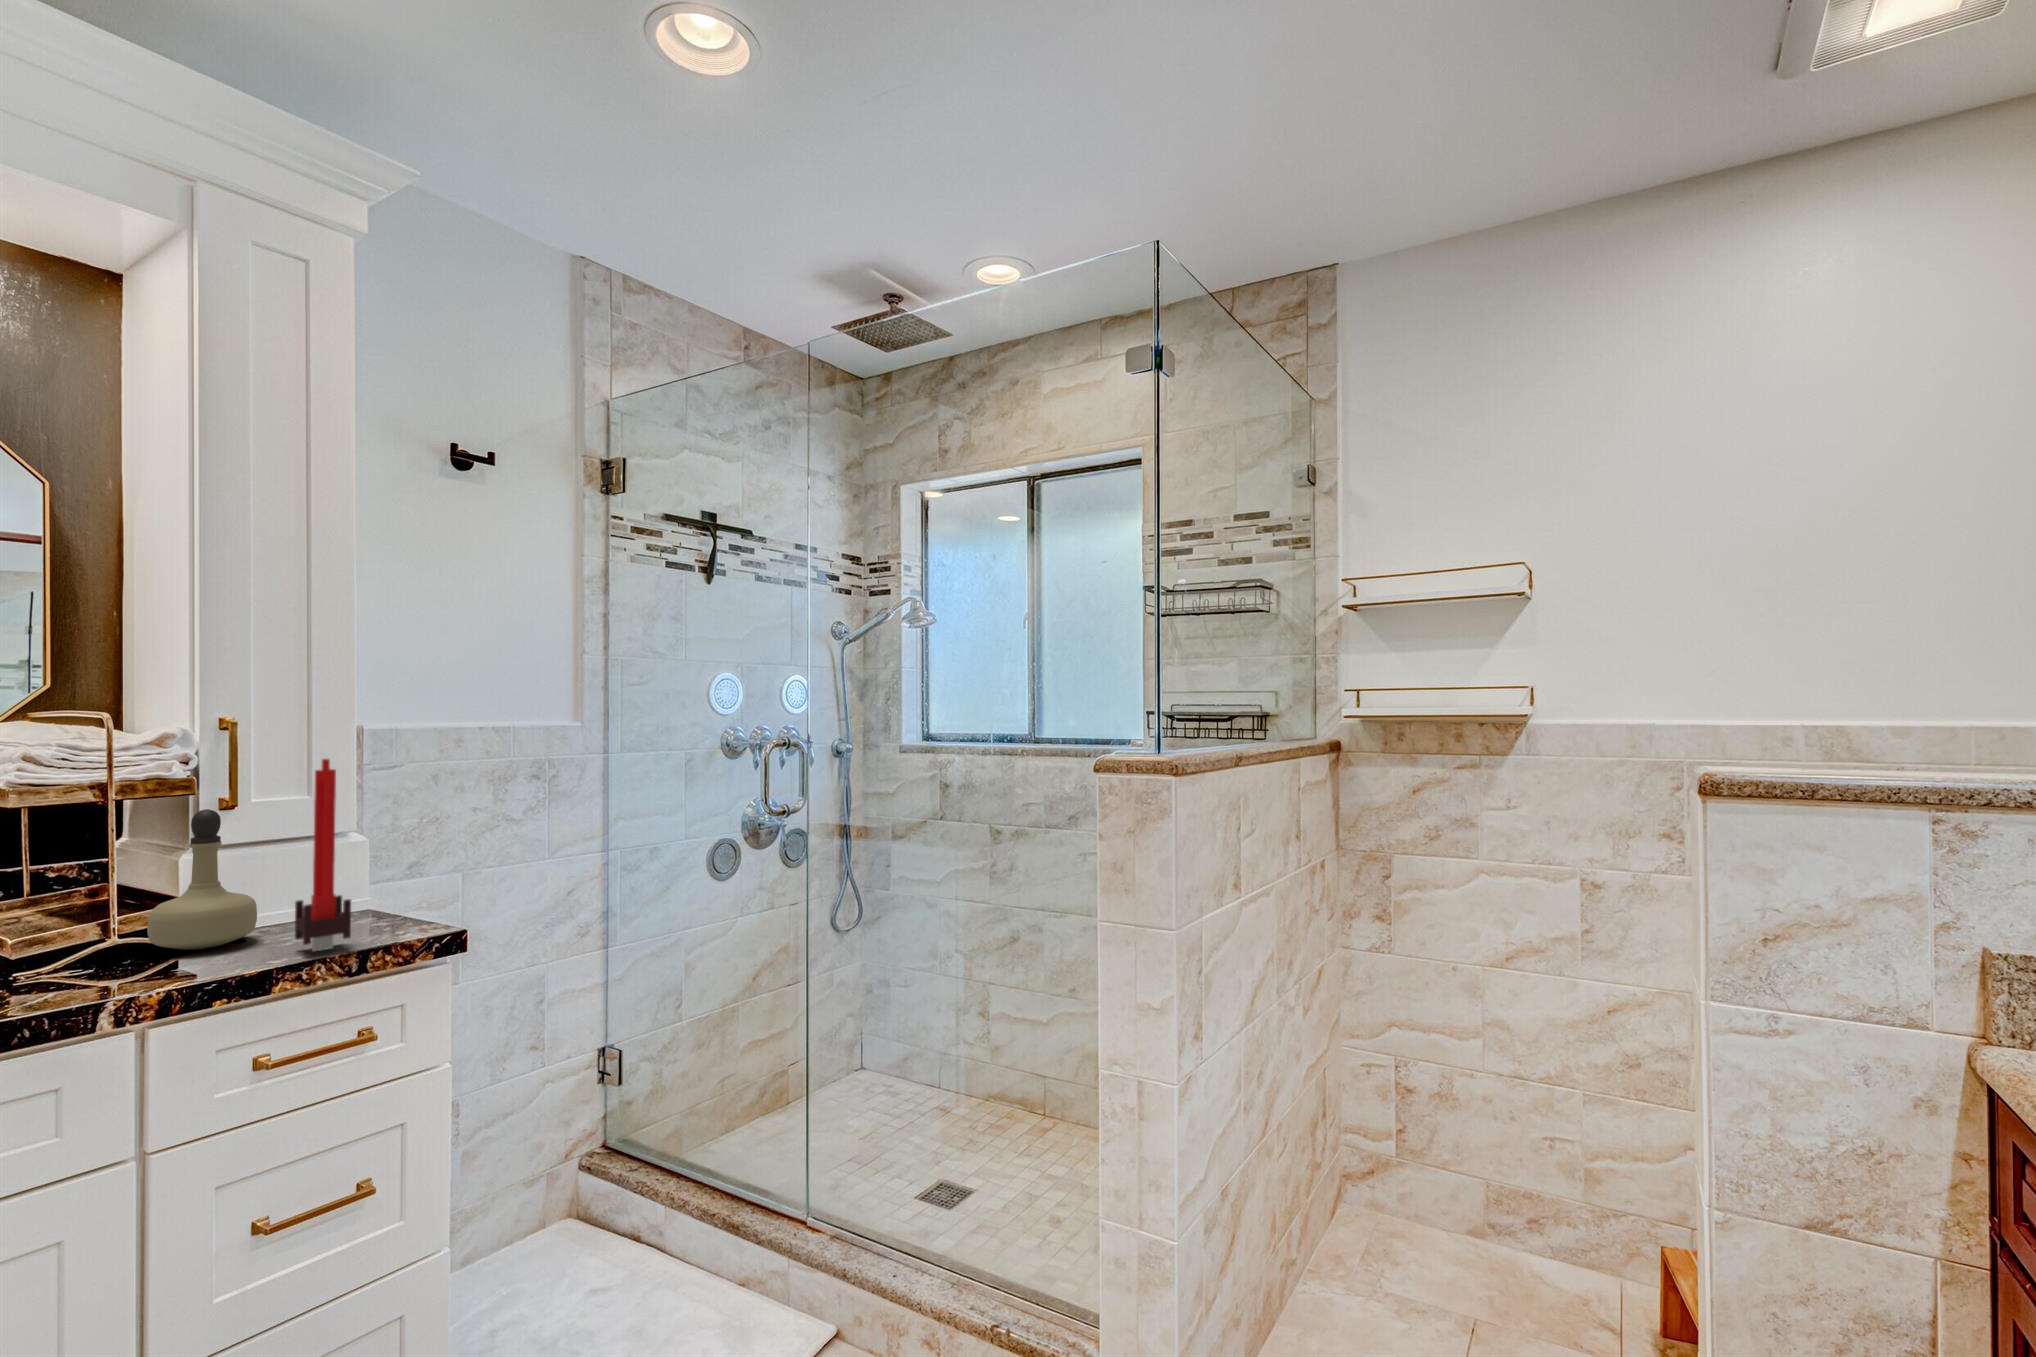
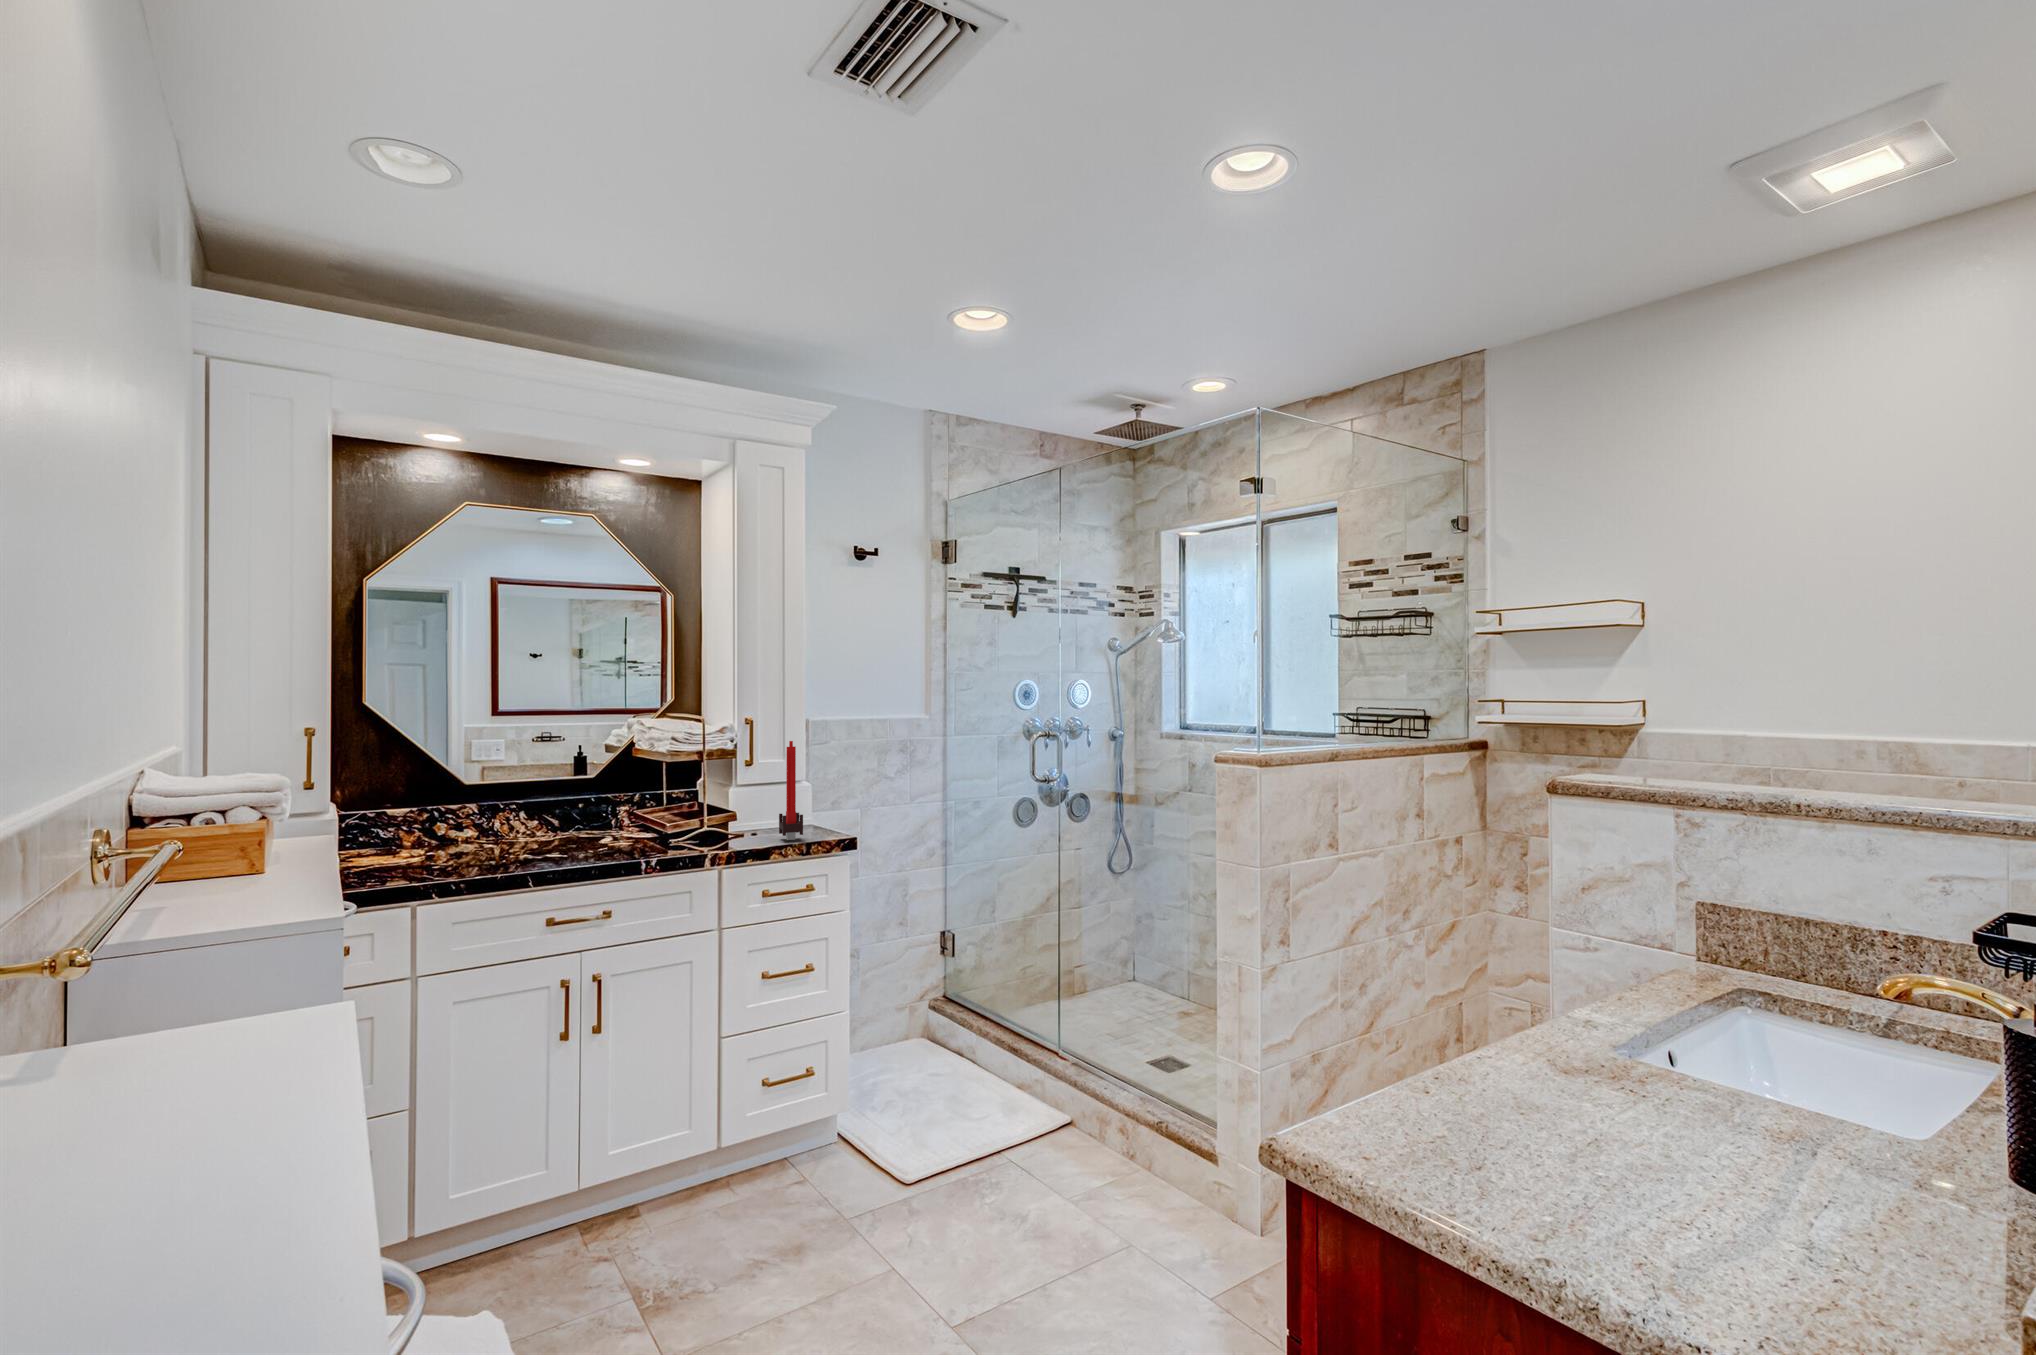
perfume bottle: present [147,809,257,950] -> none [719,765,763,835]

